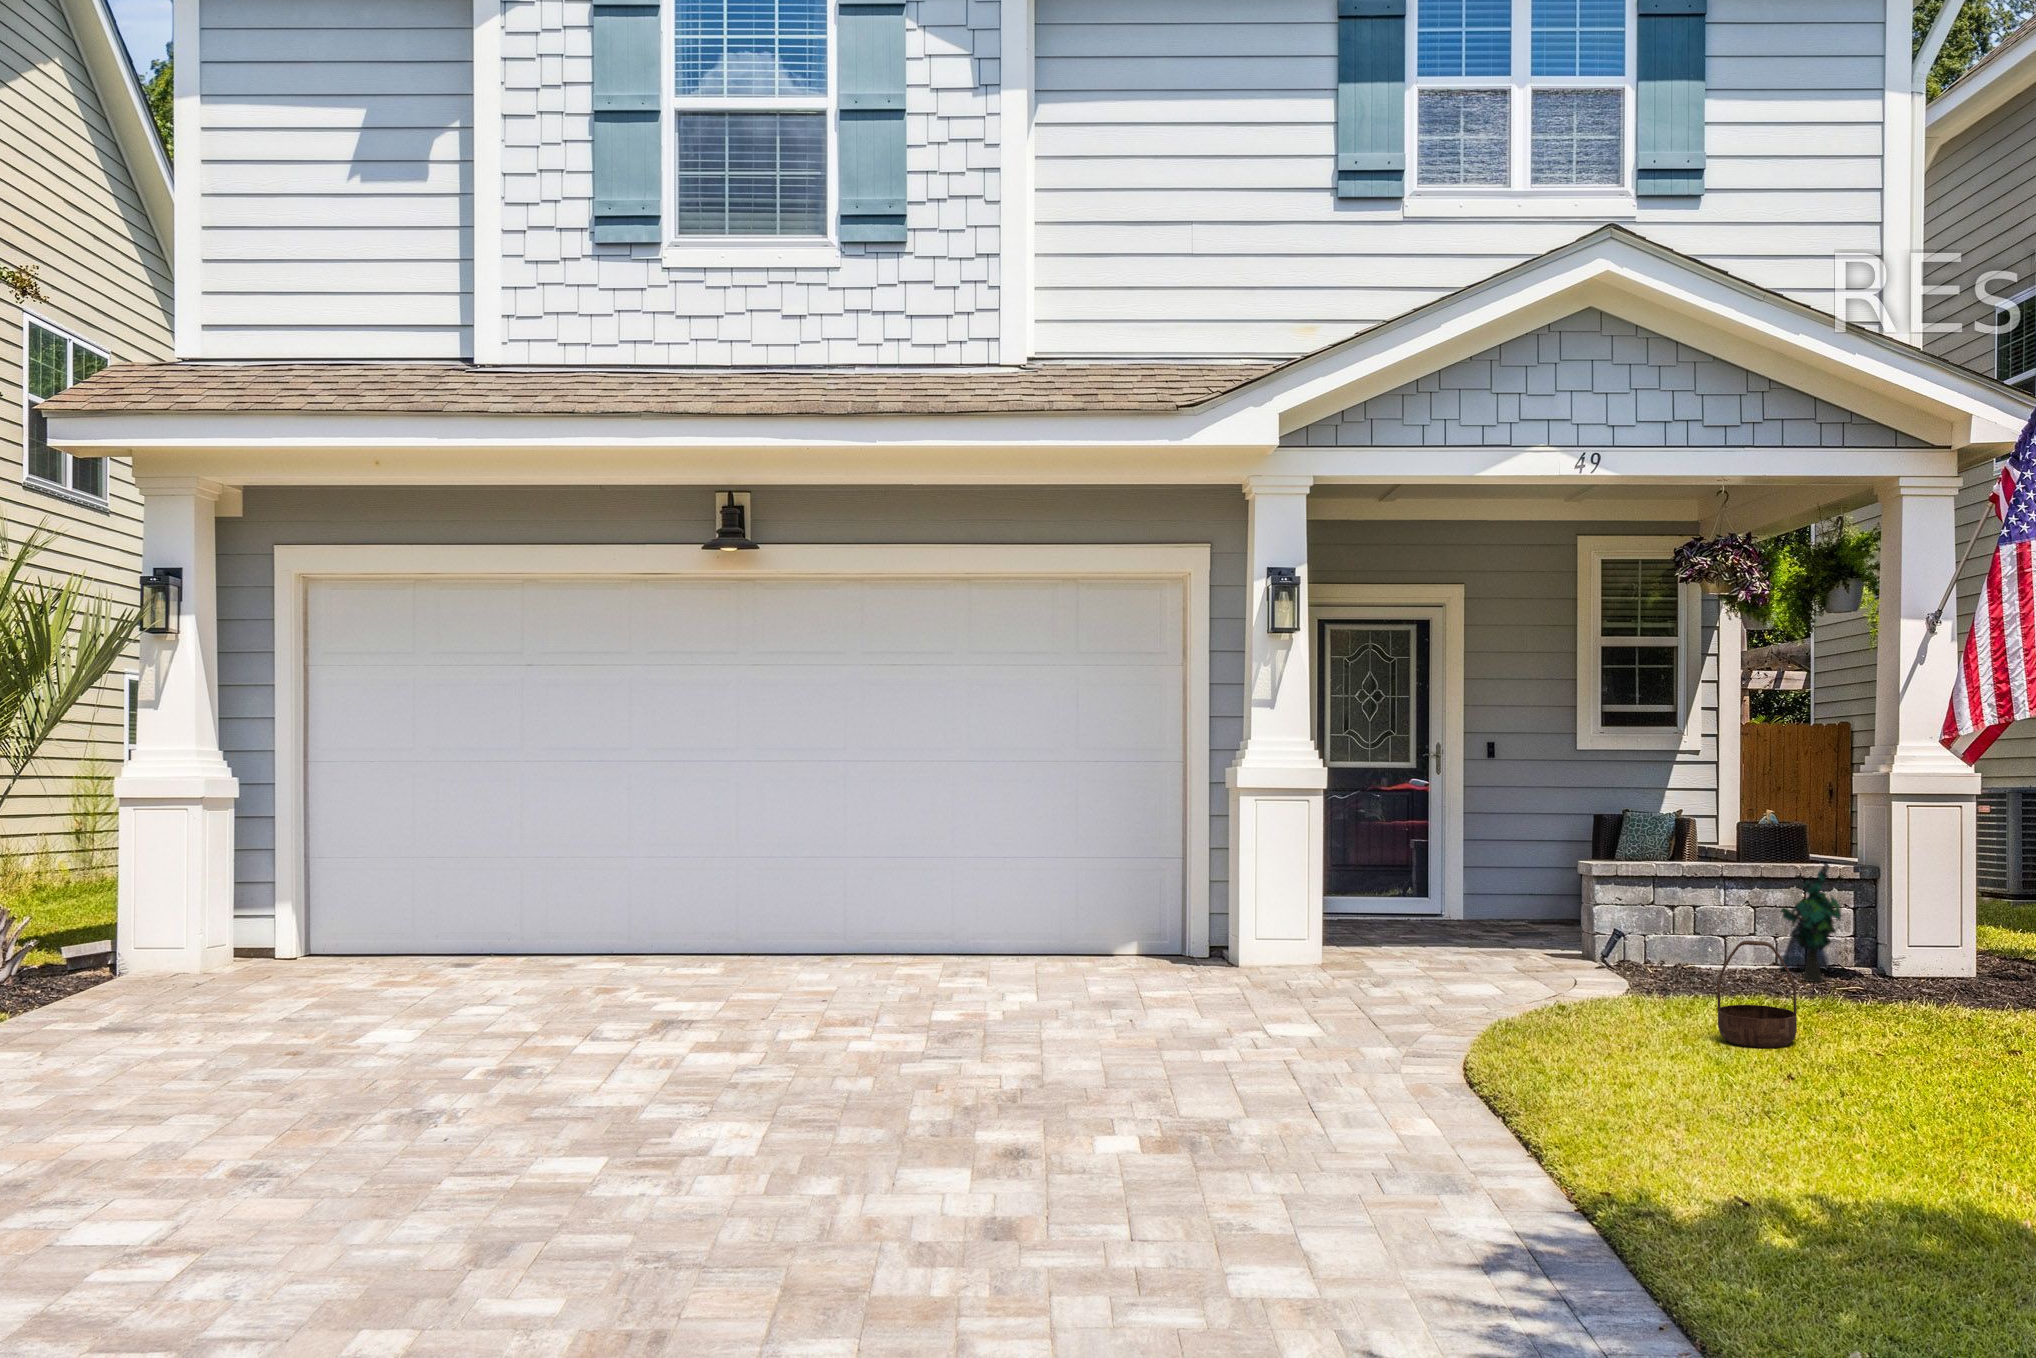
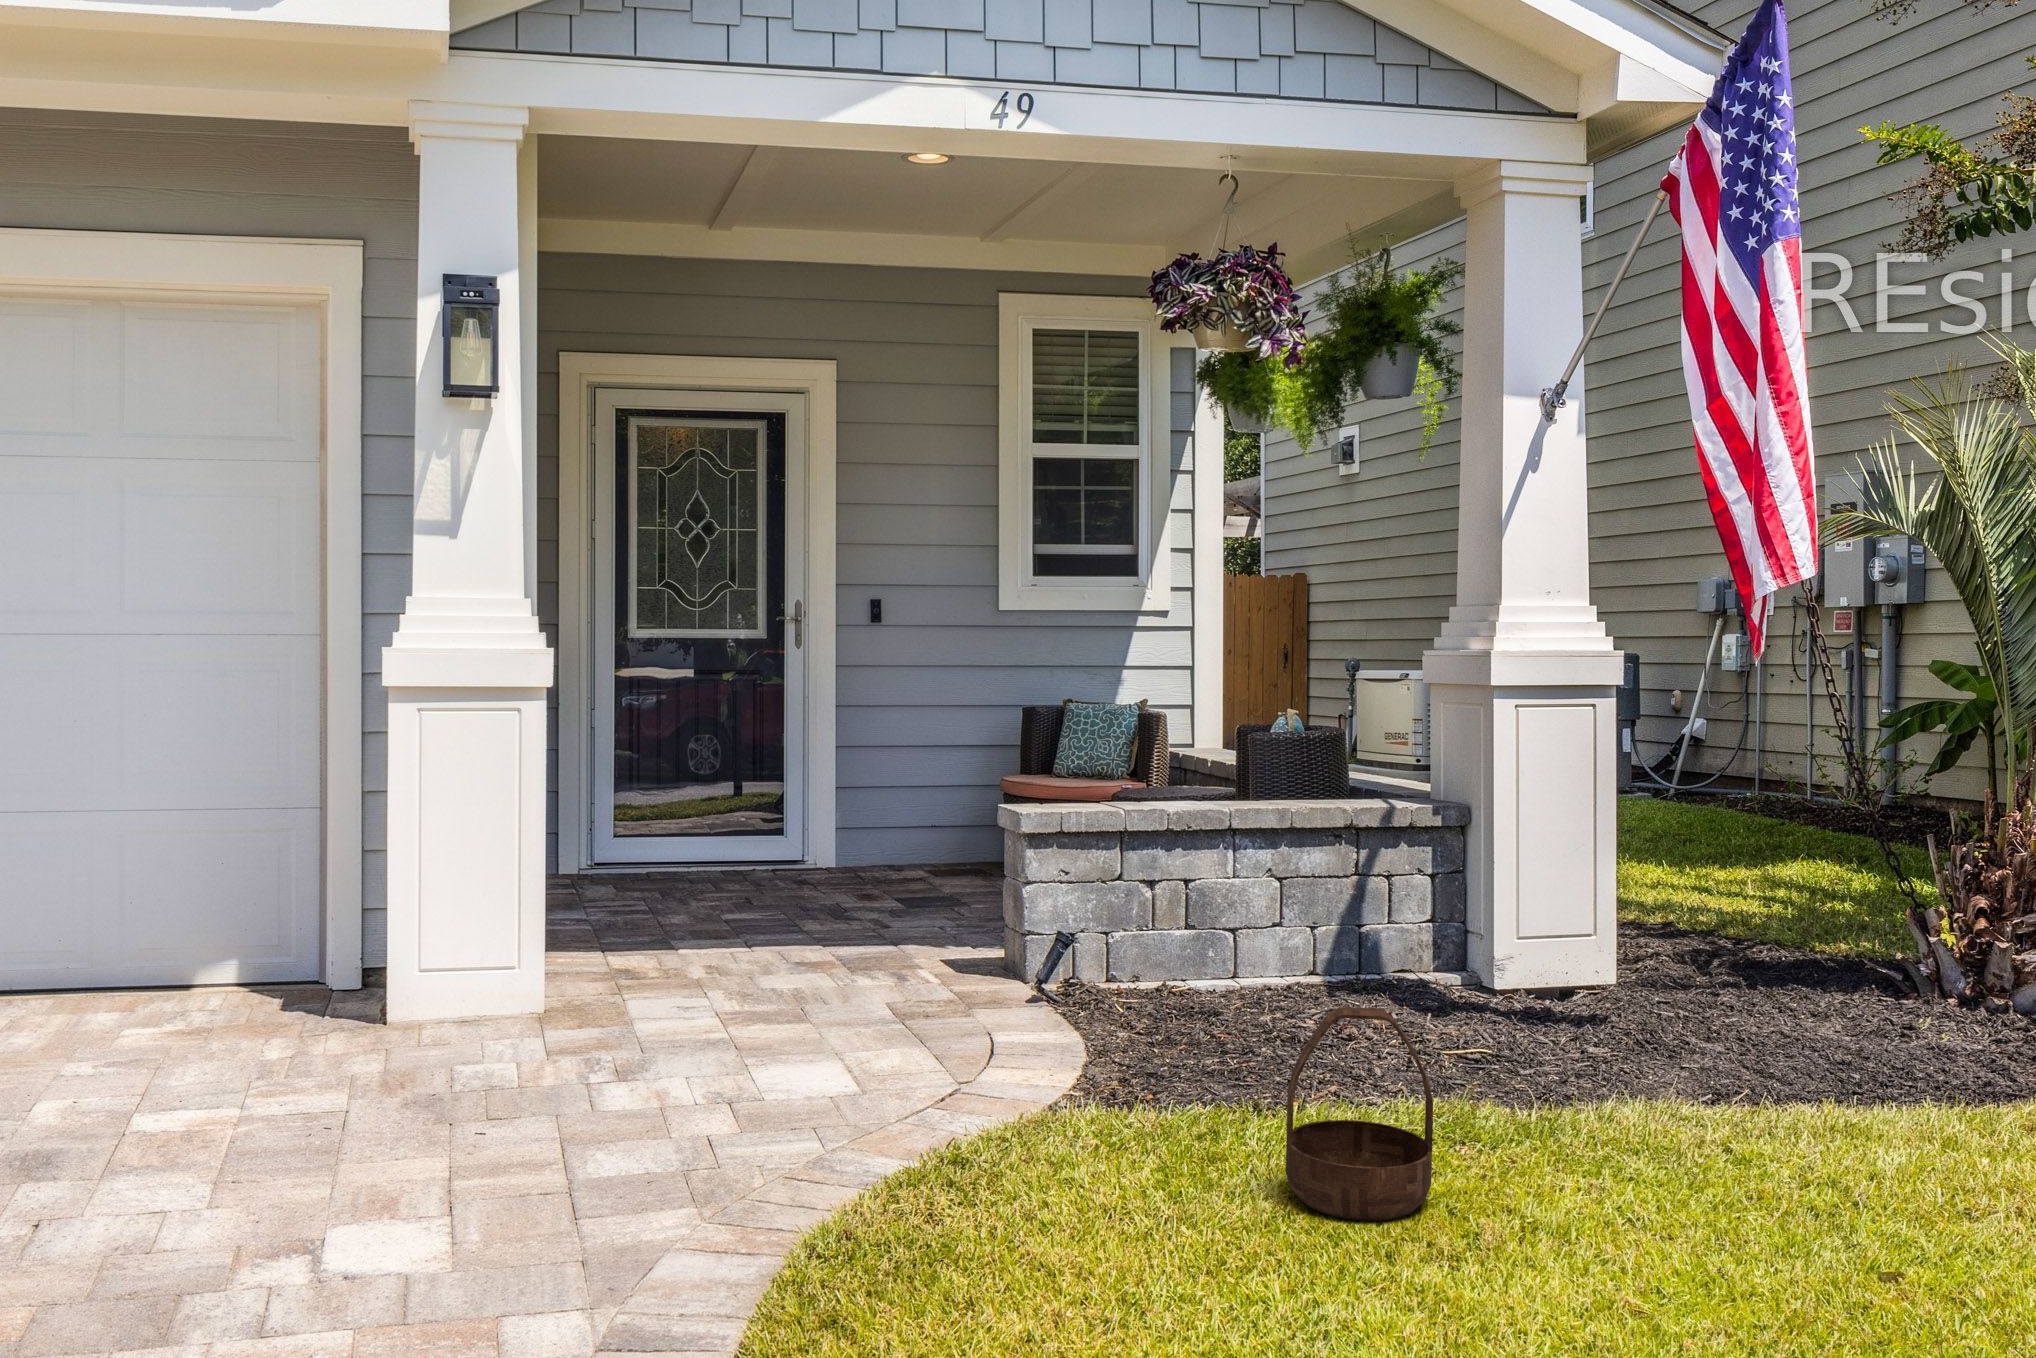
decorative plant: present [1781,873,1841,982] -> none [1330,825,1433,1007]

